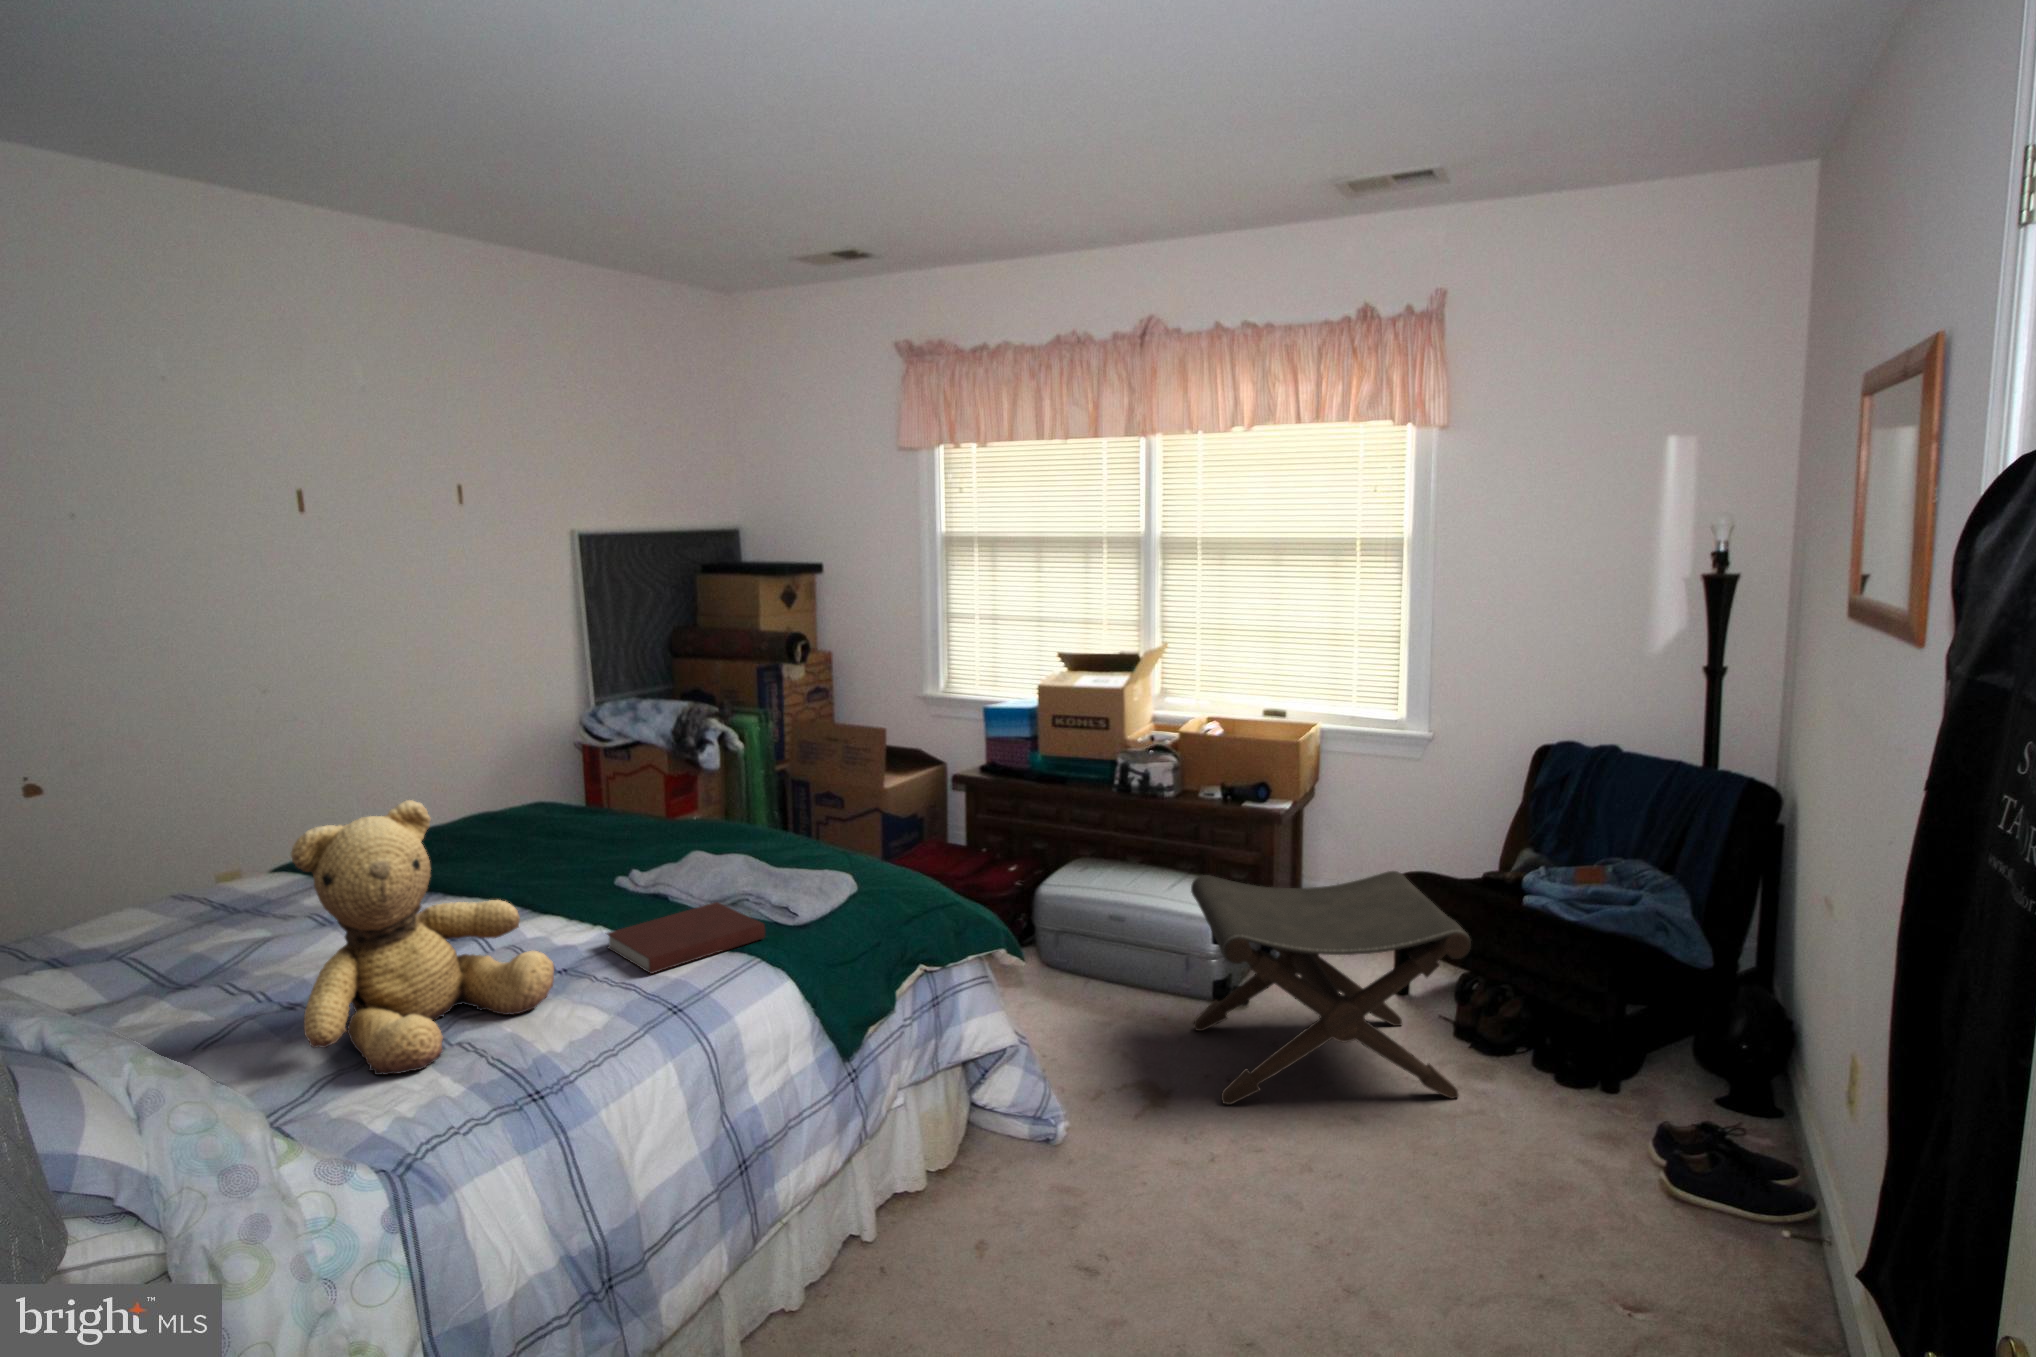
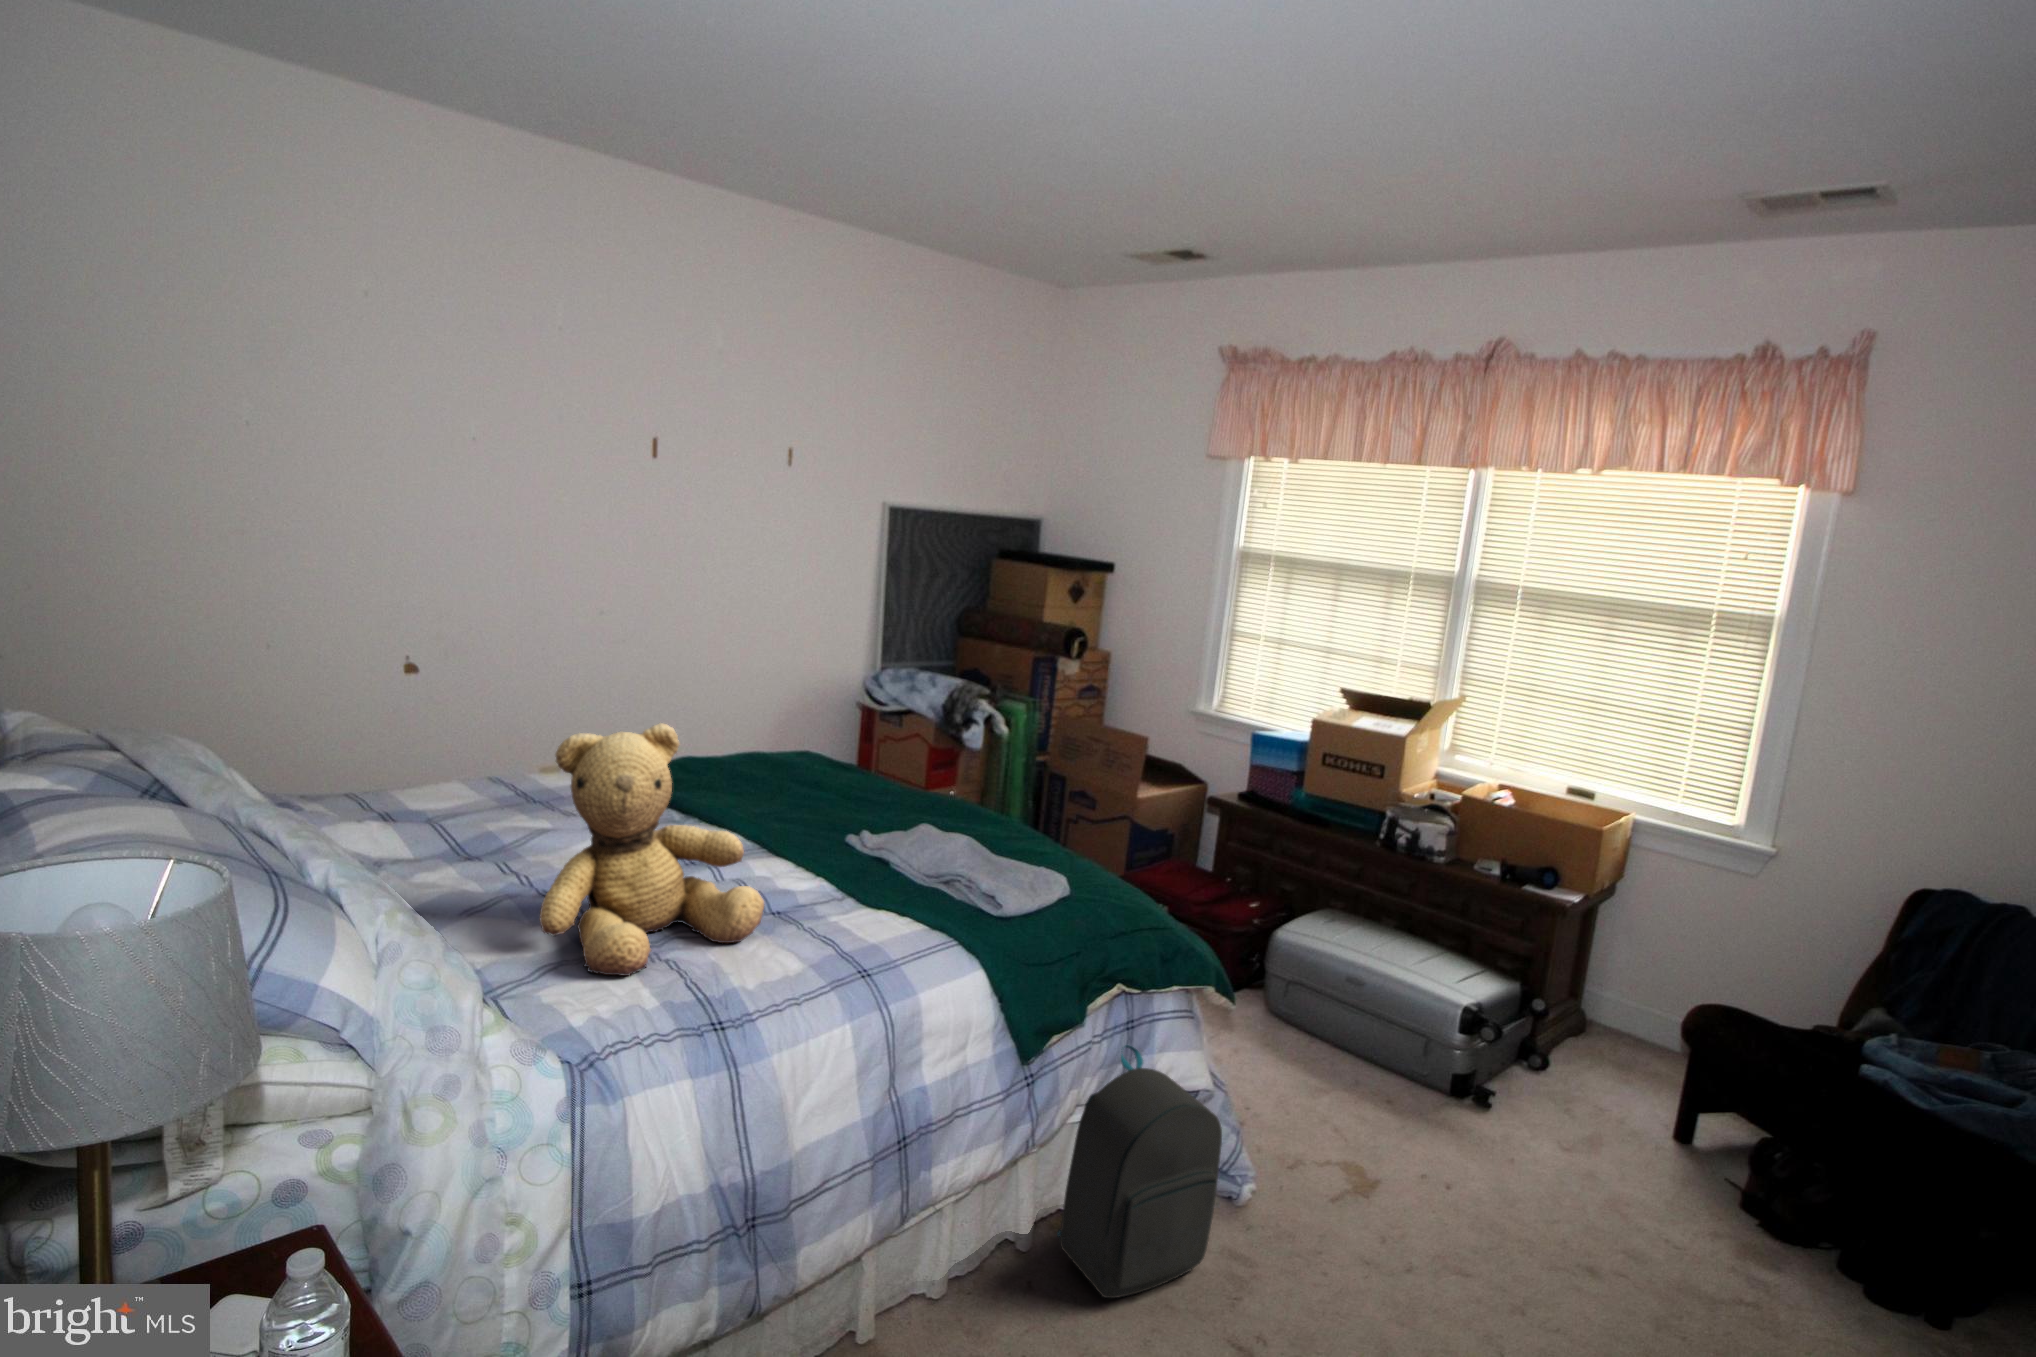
footstool: present [1191,871,1471,1105] -> none [1421,954,1783,1284]
notebook: present [607,902,765,974] -> none [822,875,971,933]
backpack: none [896,1022,1037,1261] -> present [1057,1045,1222,1298]

